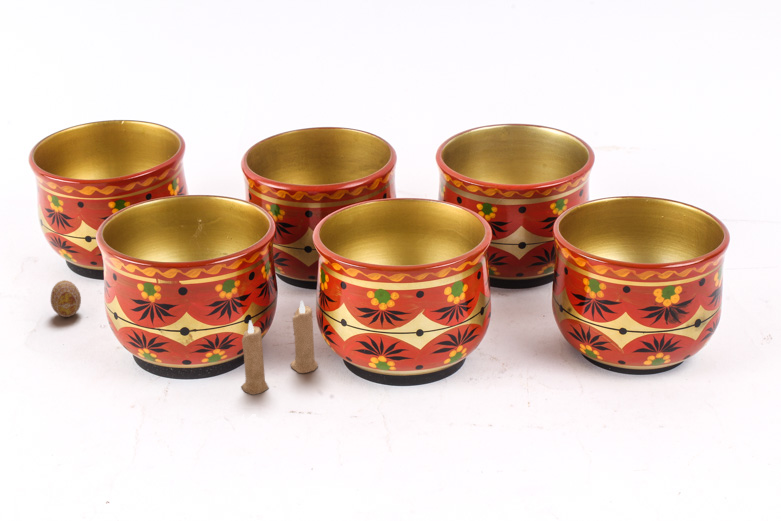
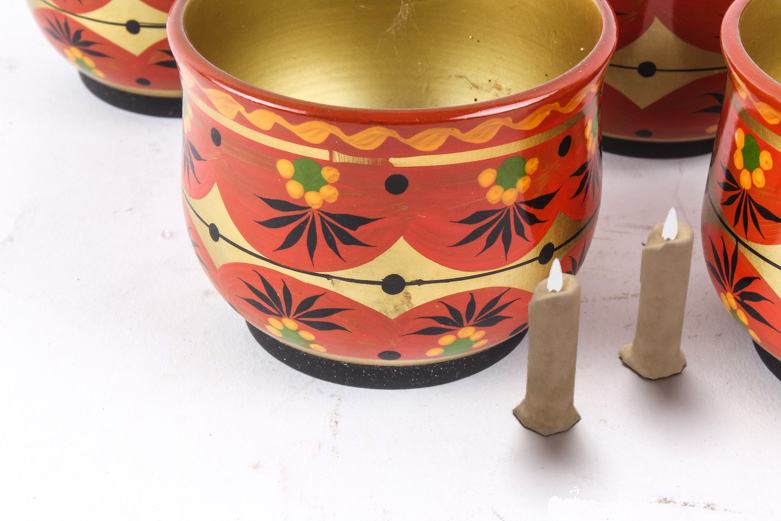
decorative egg: present [51,280,81,317] -> none [65,134,129,213]

